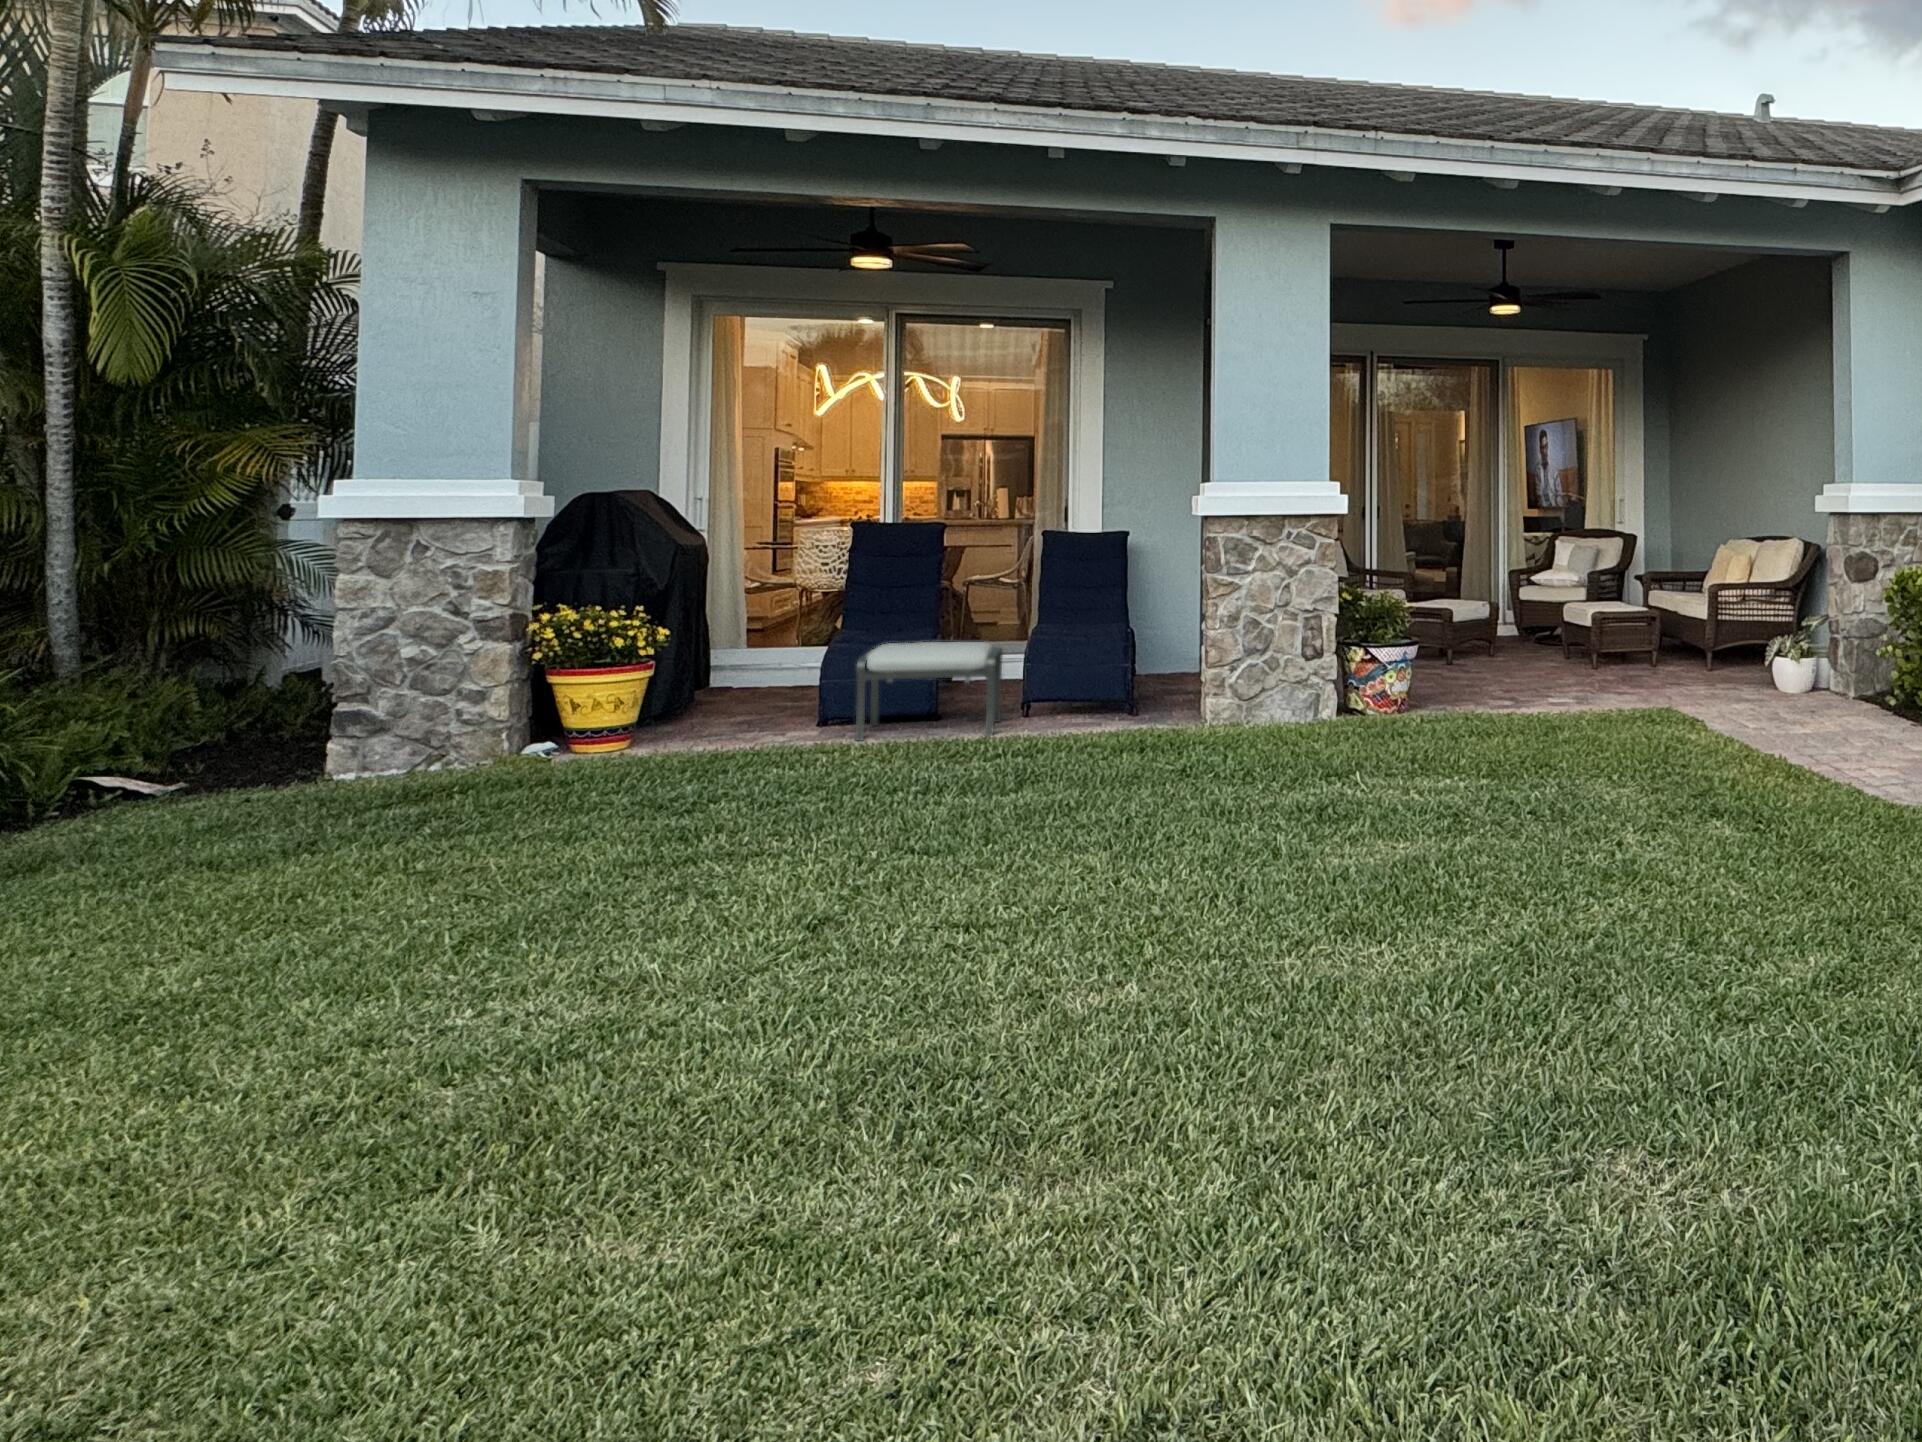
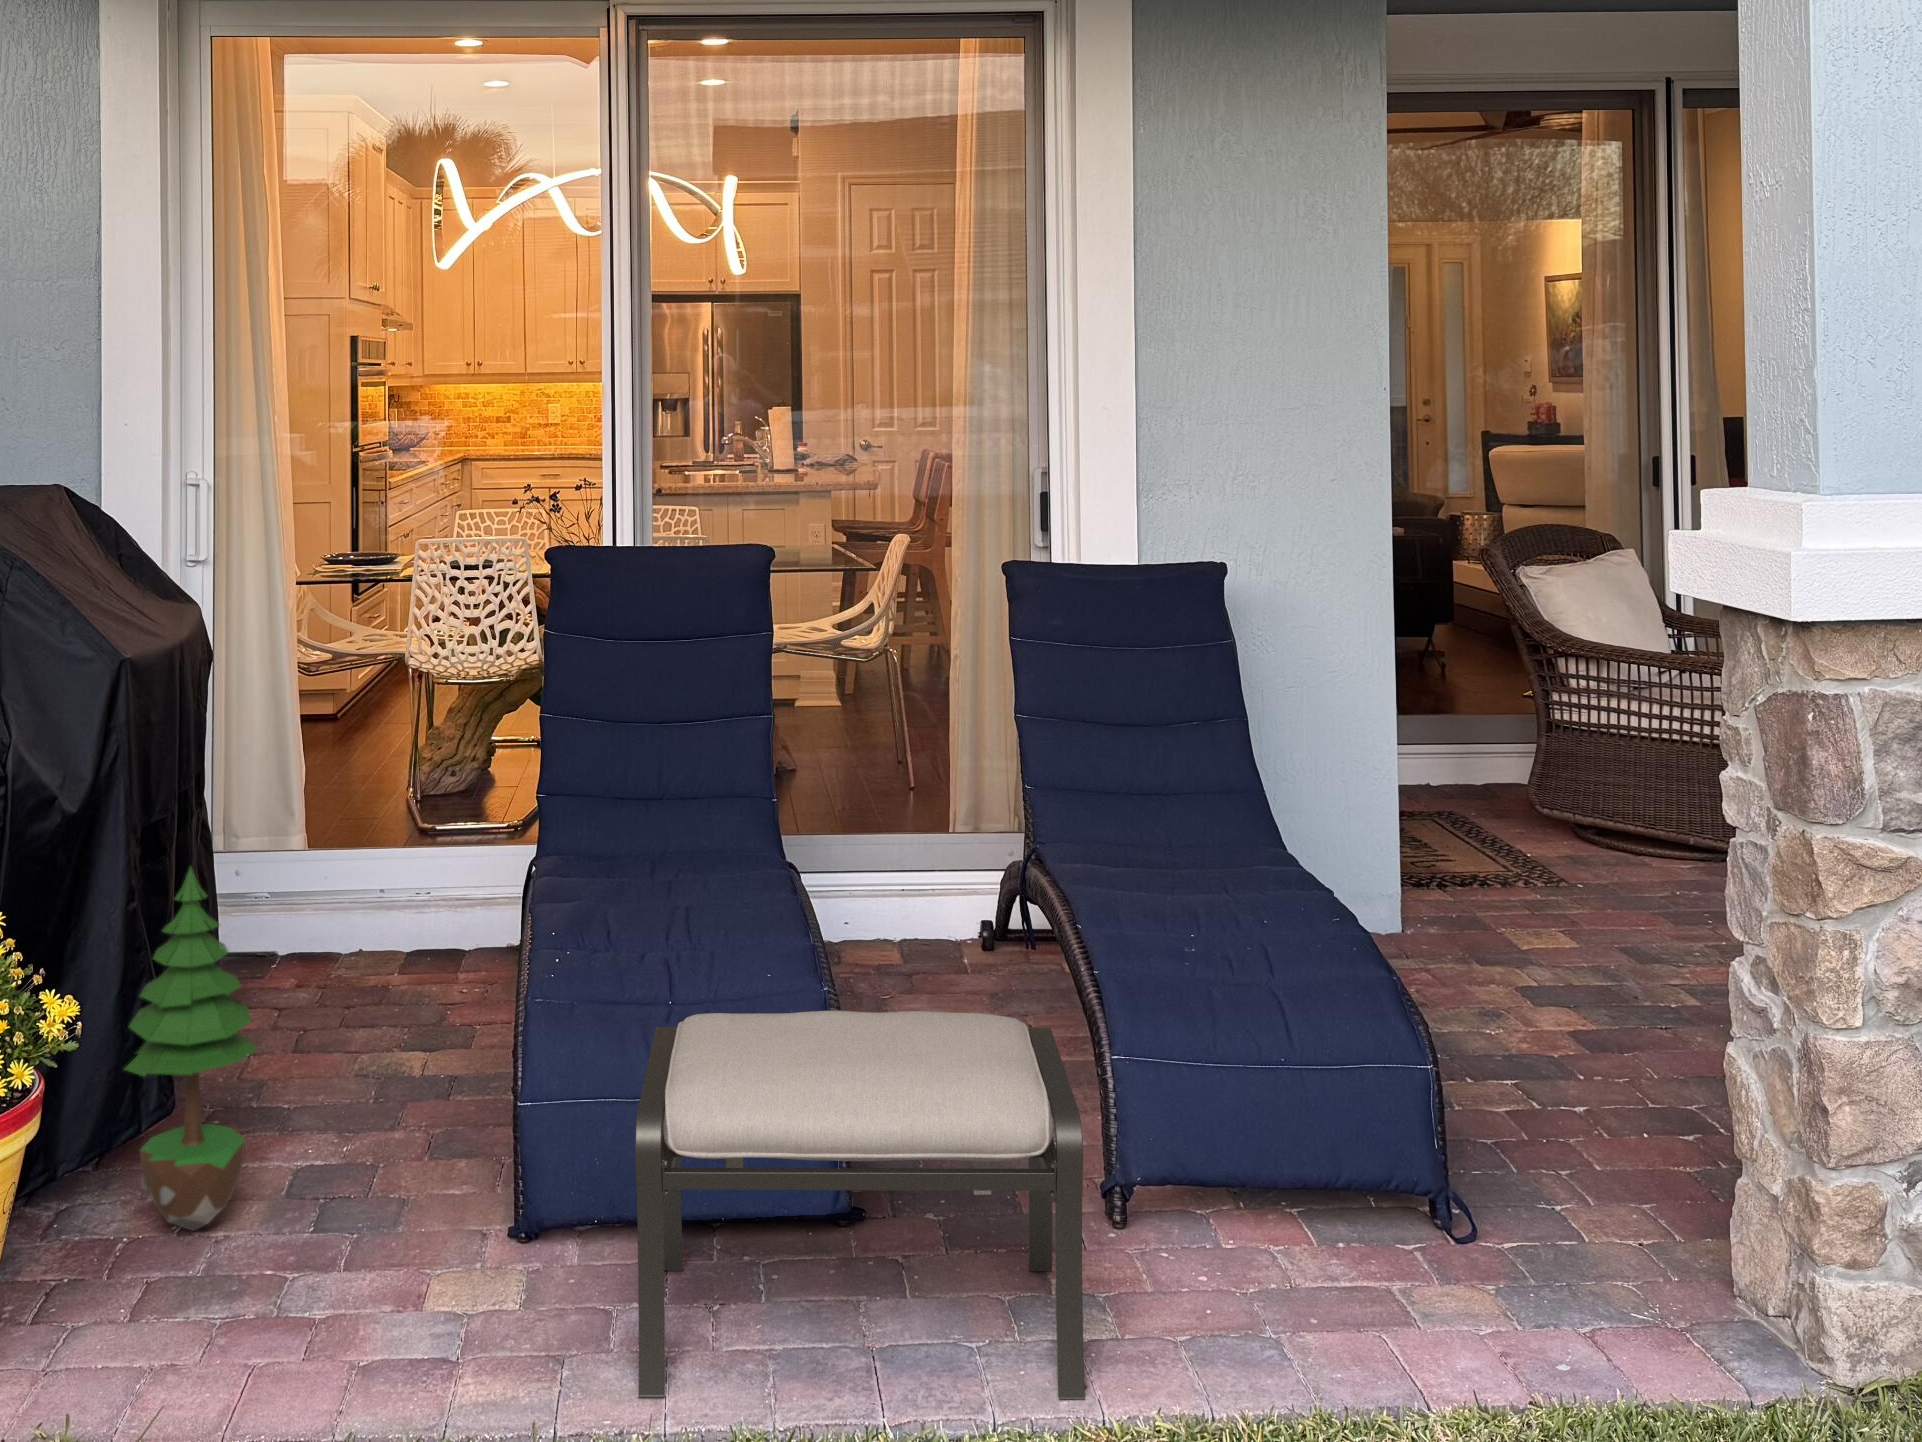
potted tree: none [680,606,731,728] -> present [125,867,257,1231]

